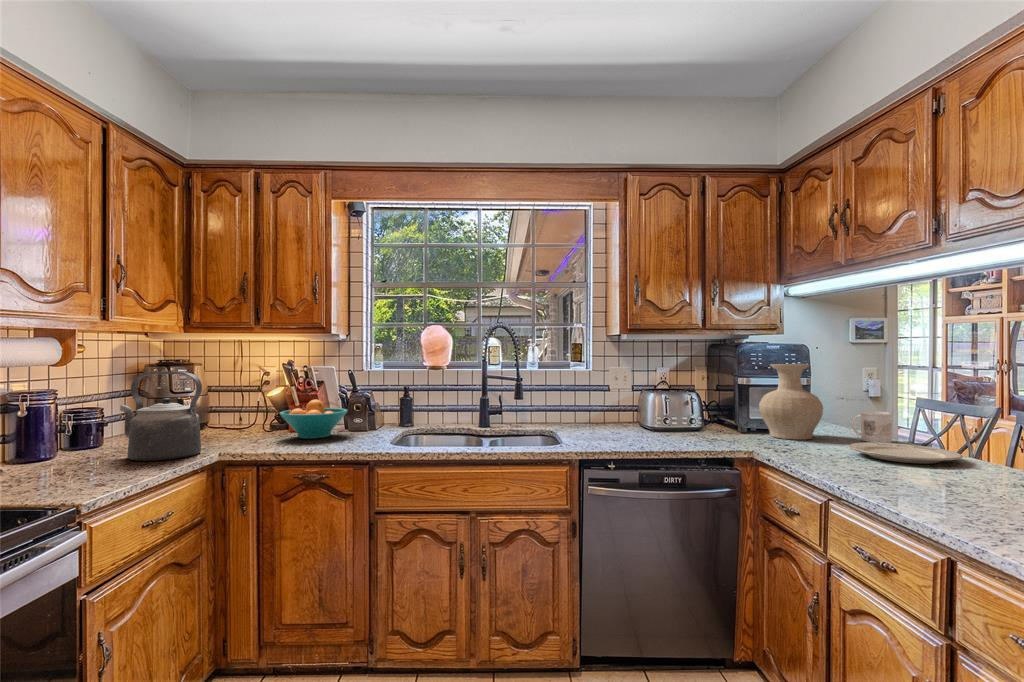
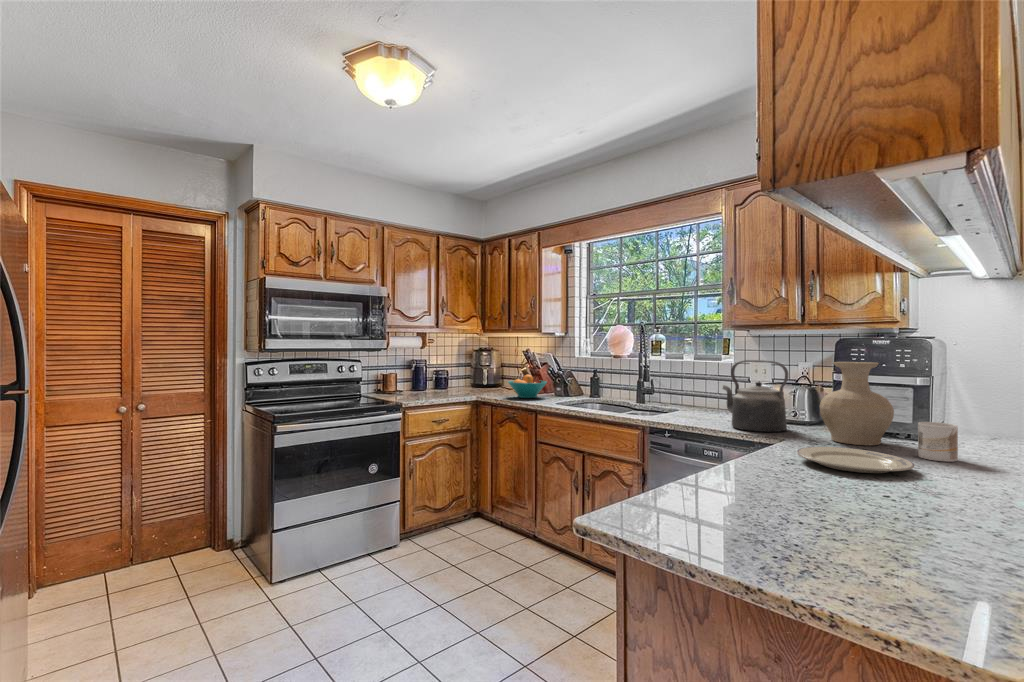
kettle: present [120,371,202,461] -> present [723,360,788,432]

